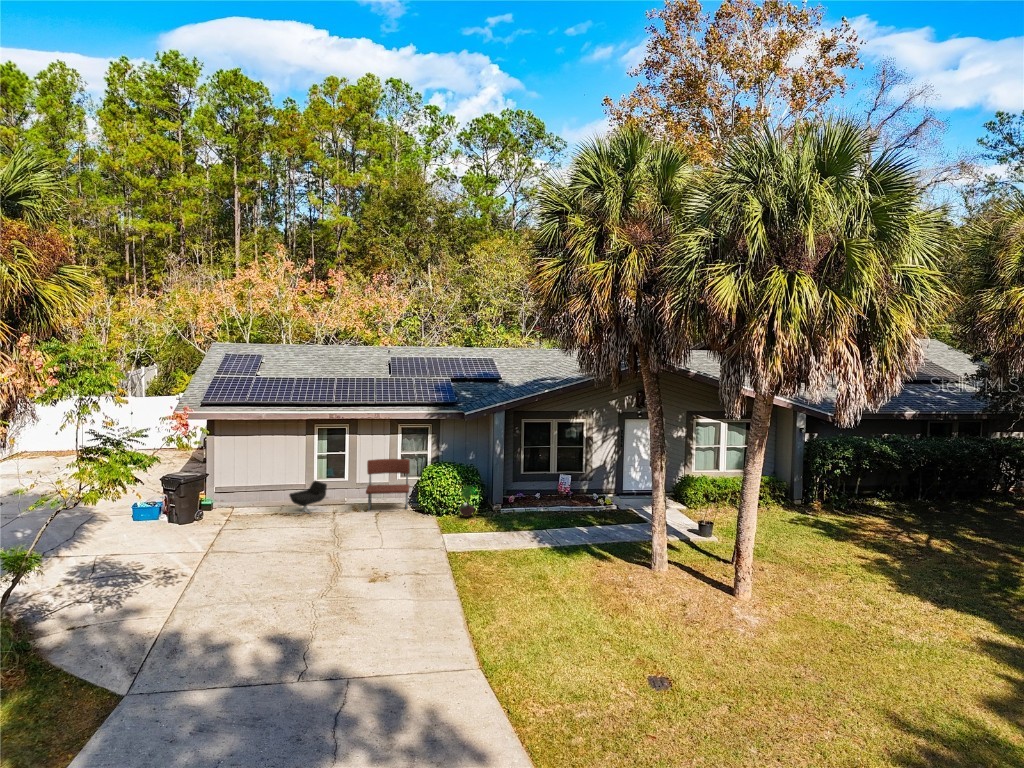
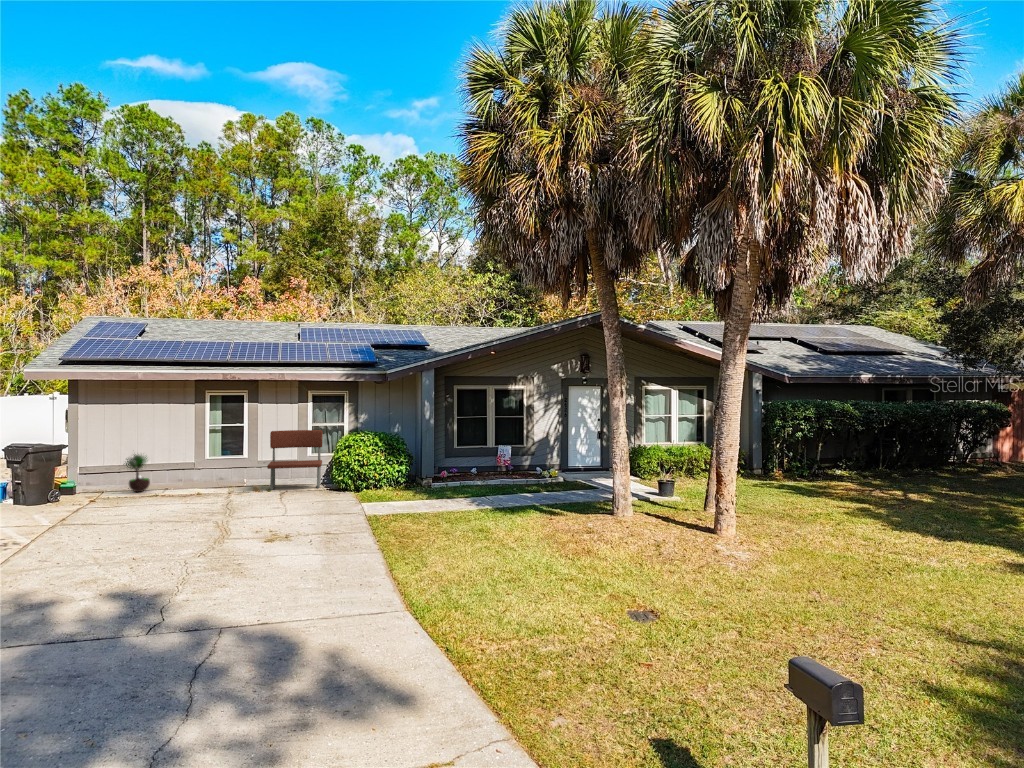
lounge chair: present [289,481,327,515] -> none [170,457,219,496]
potted tree: present [459,486,475,517] -> present [123,454,150,492]

